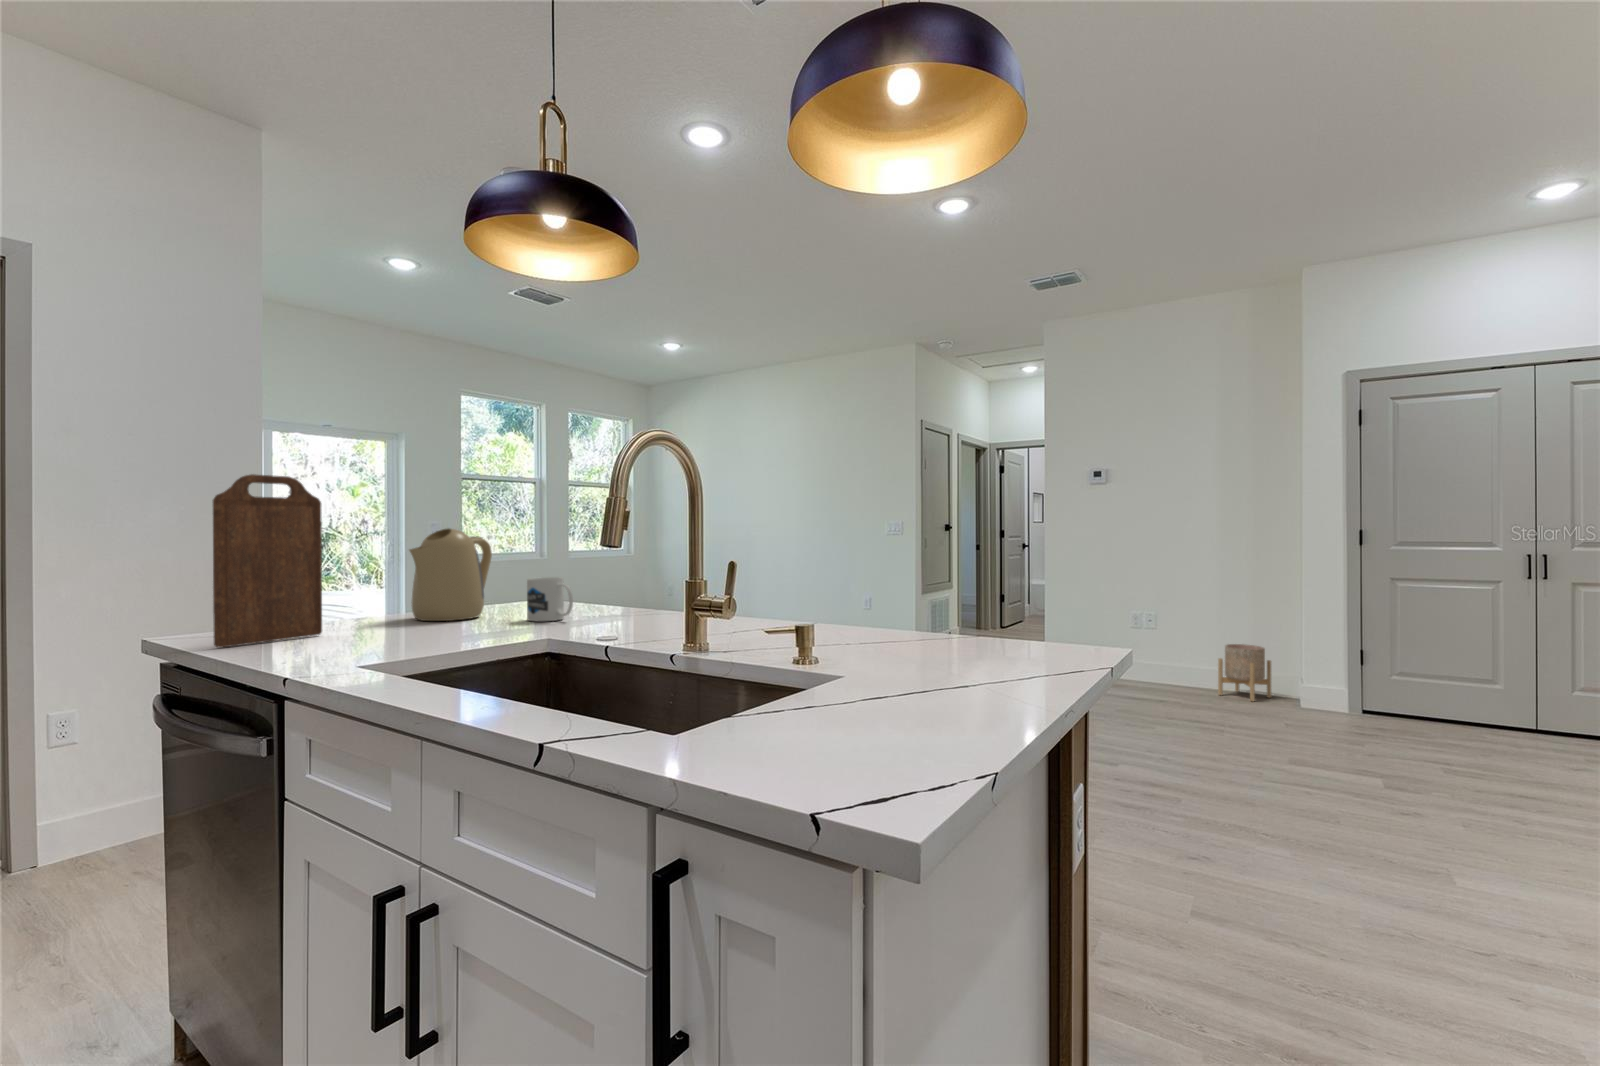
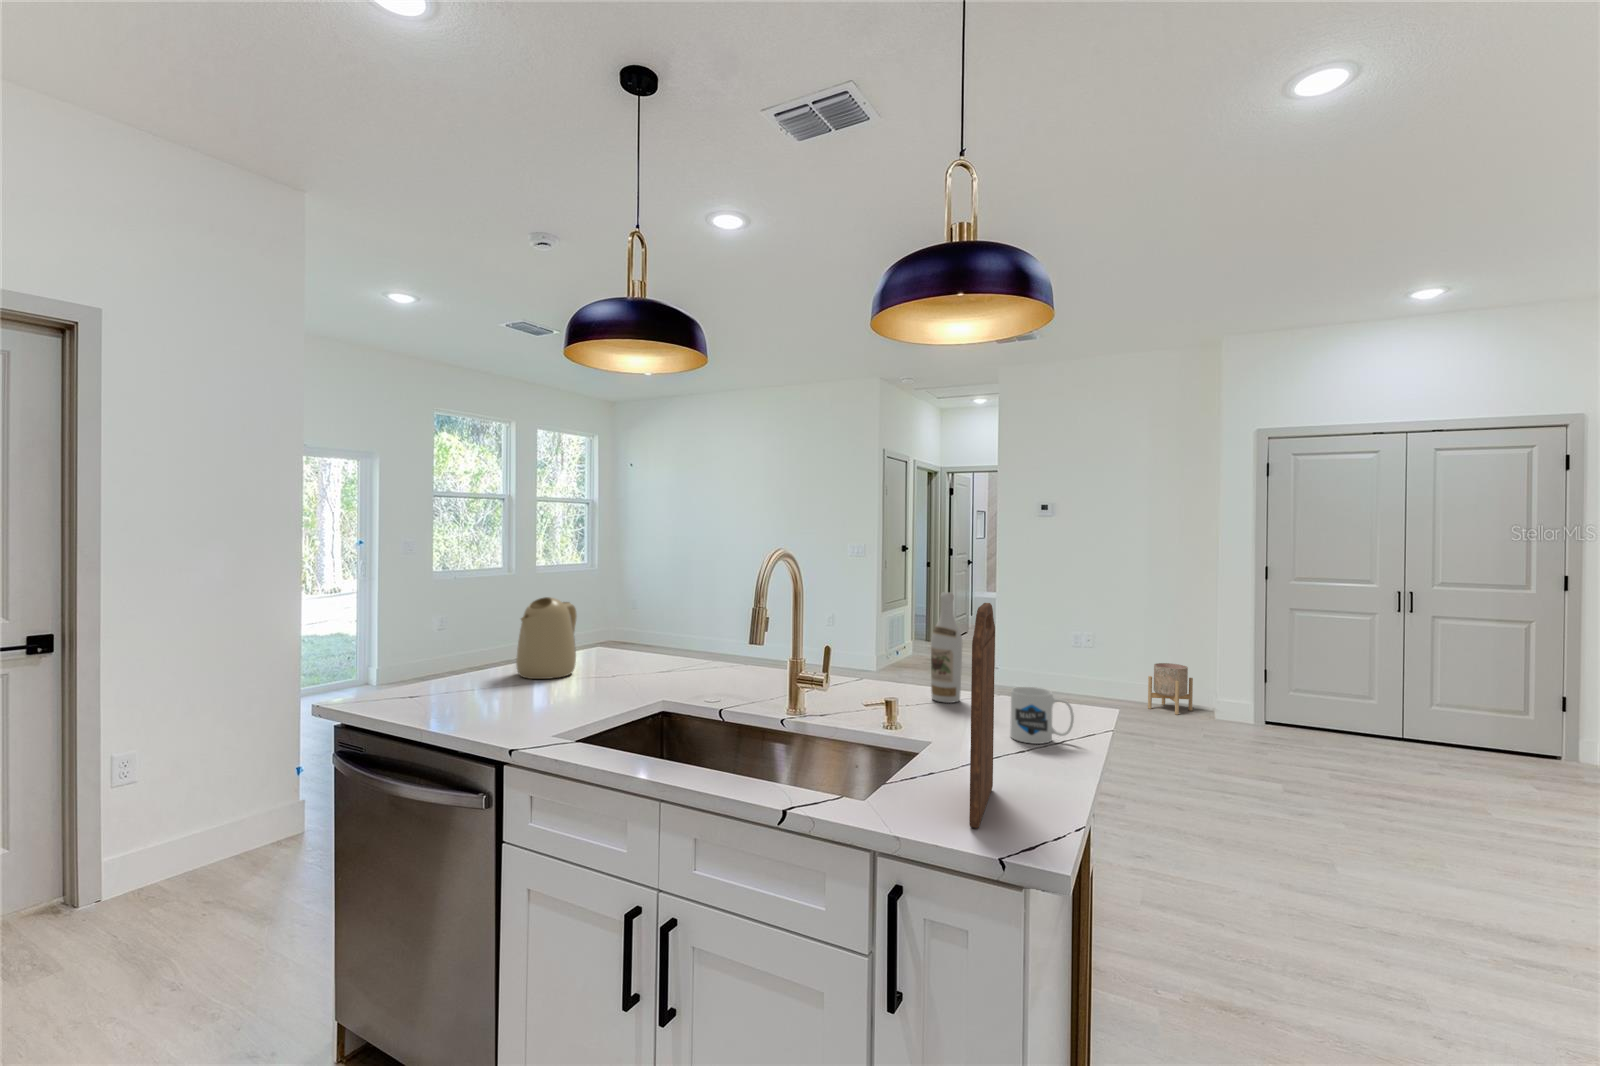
cutting board: present [213,474,322,648] -> present [969,603,995,828]
wine bottle: none [883,505,922,644] -> present [931,592,962,703]
mug: present [527,577,573,621] -> present [1010,687,1074,744]

